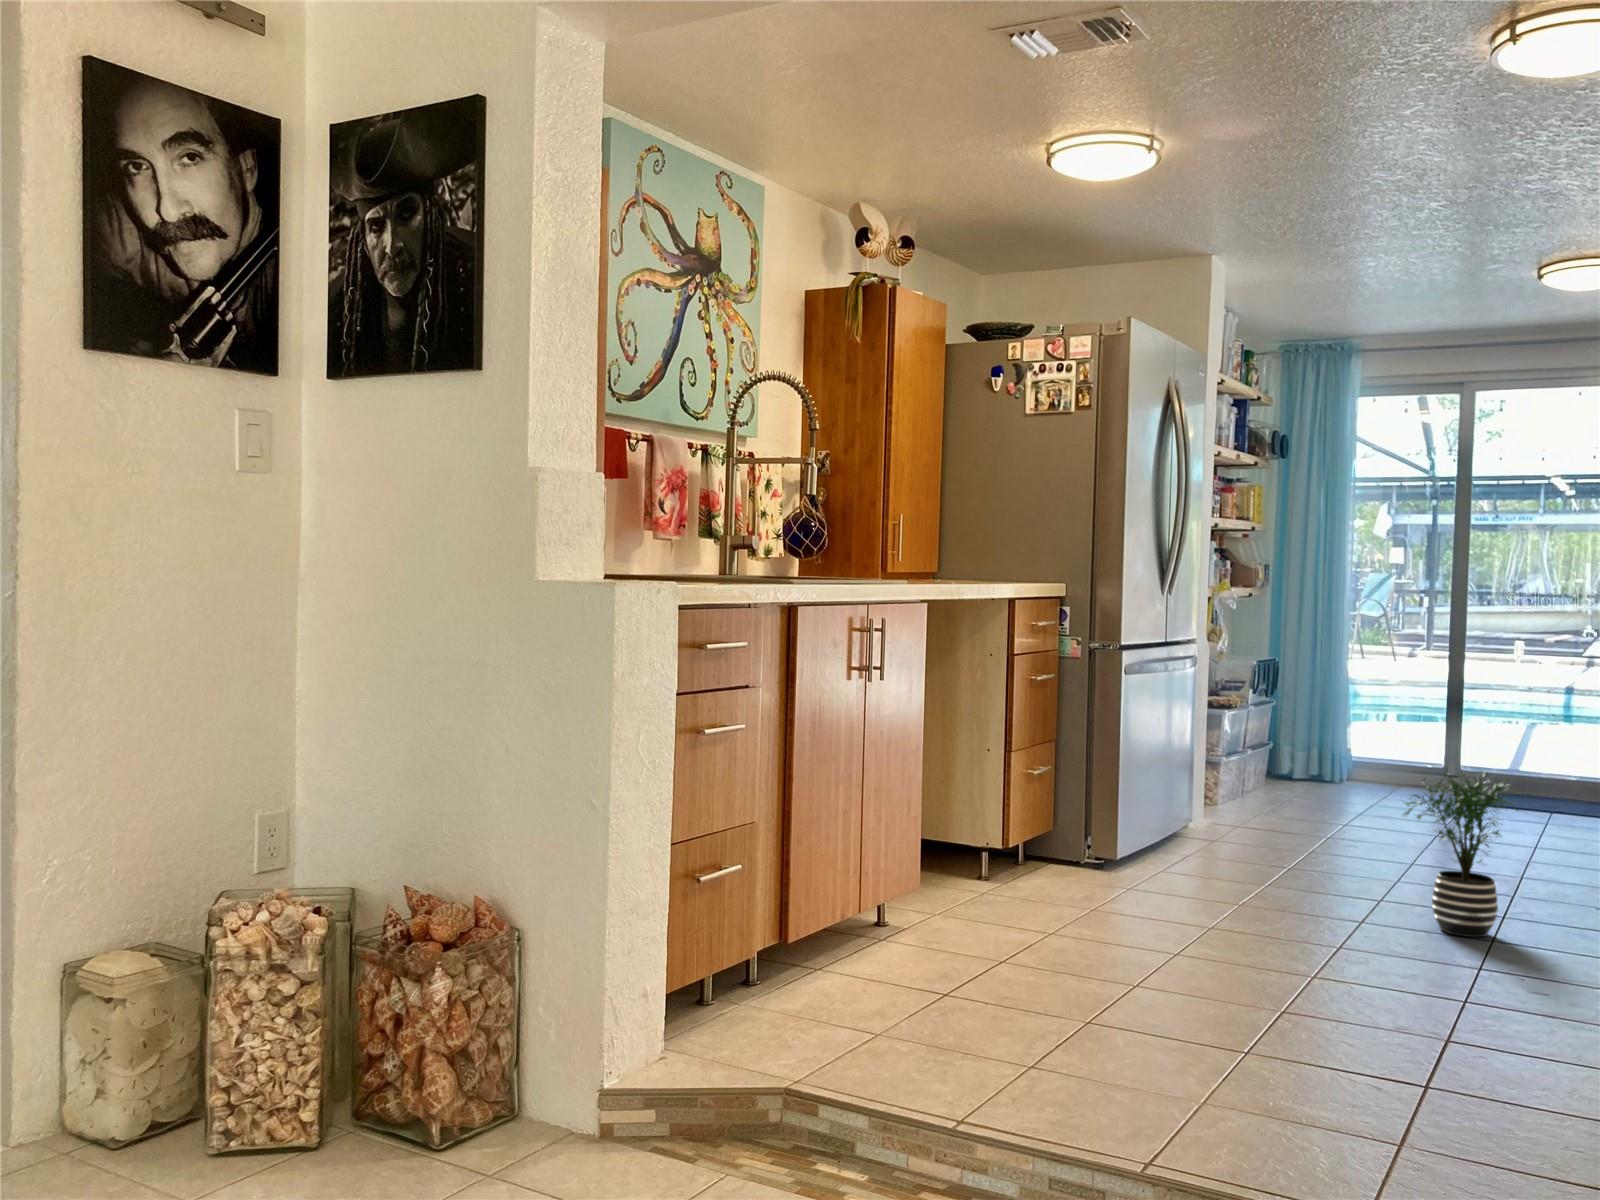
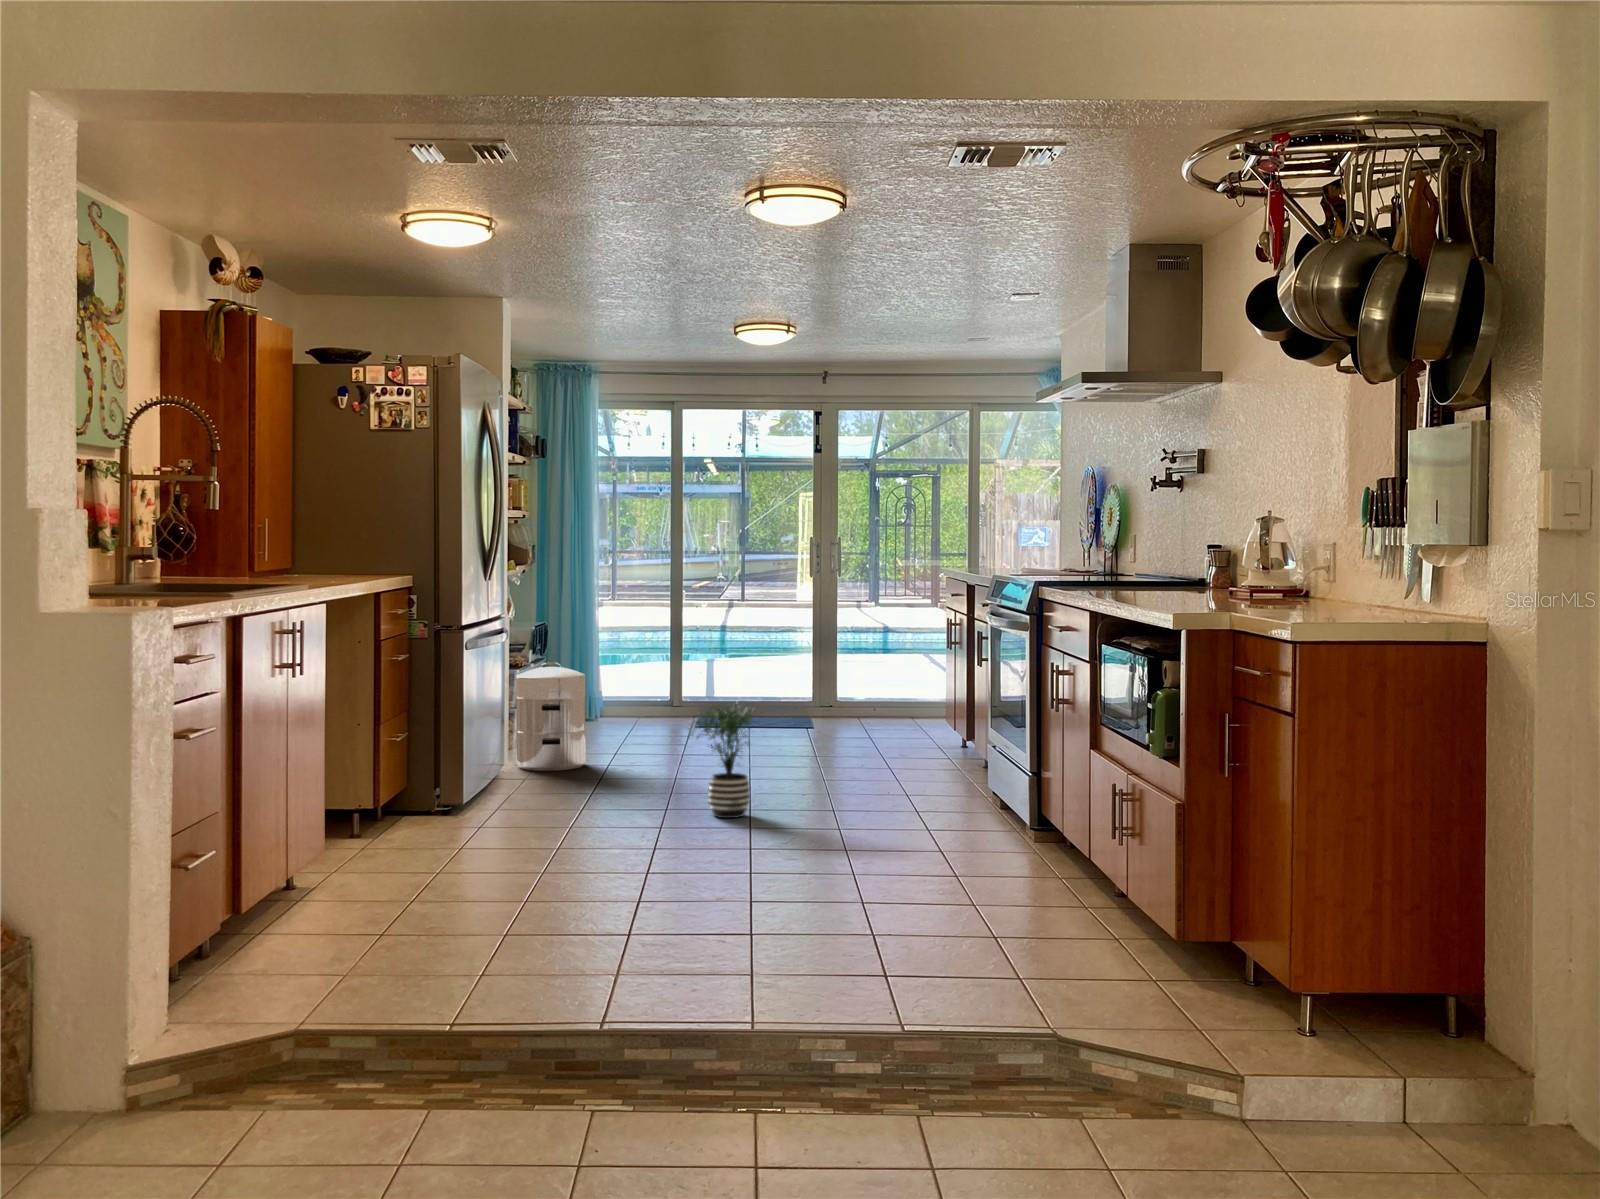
waste bin: none [1209,701,1301,836] -> present [516,662,585,771]

